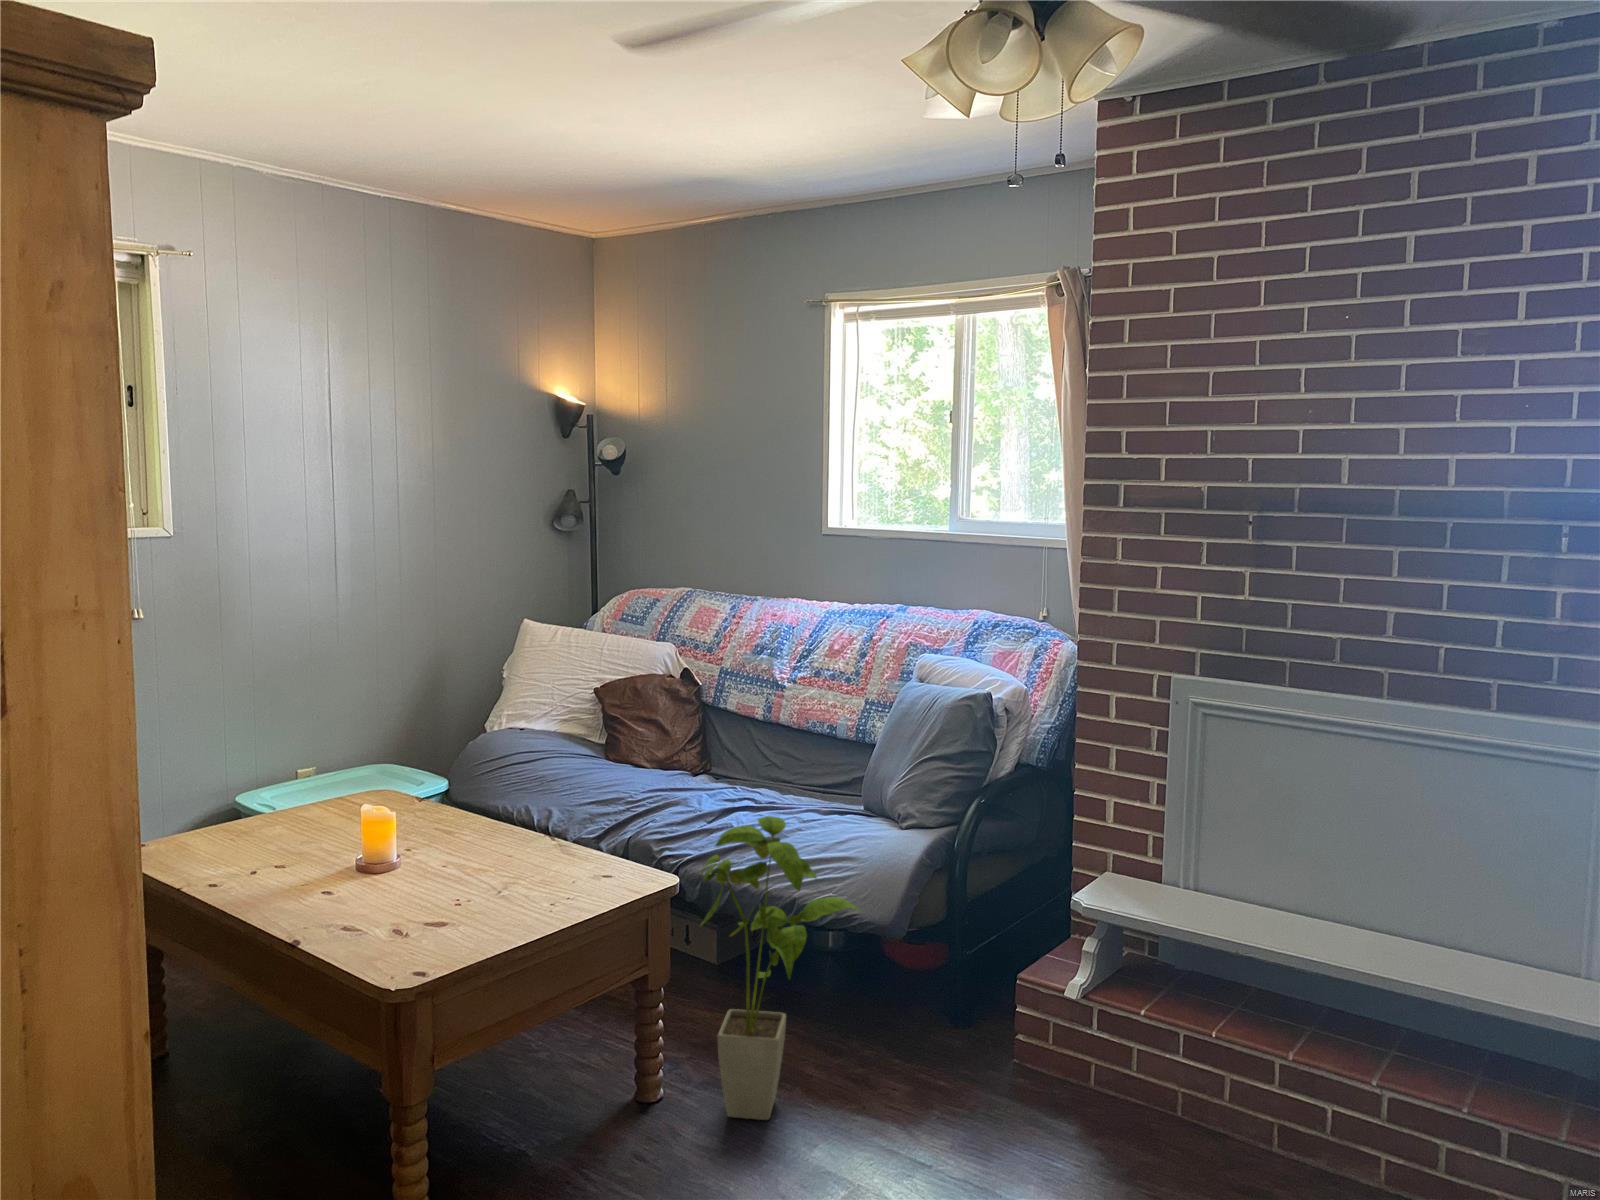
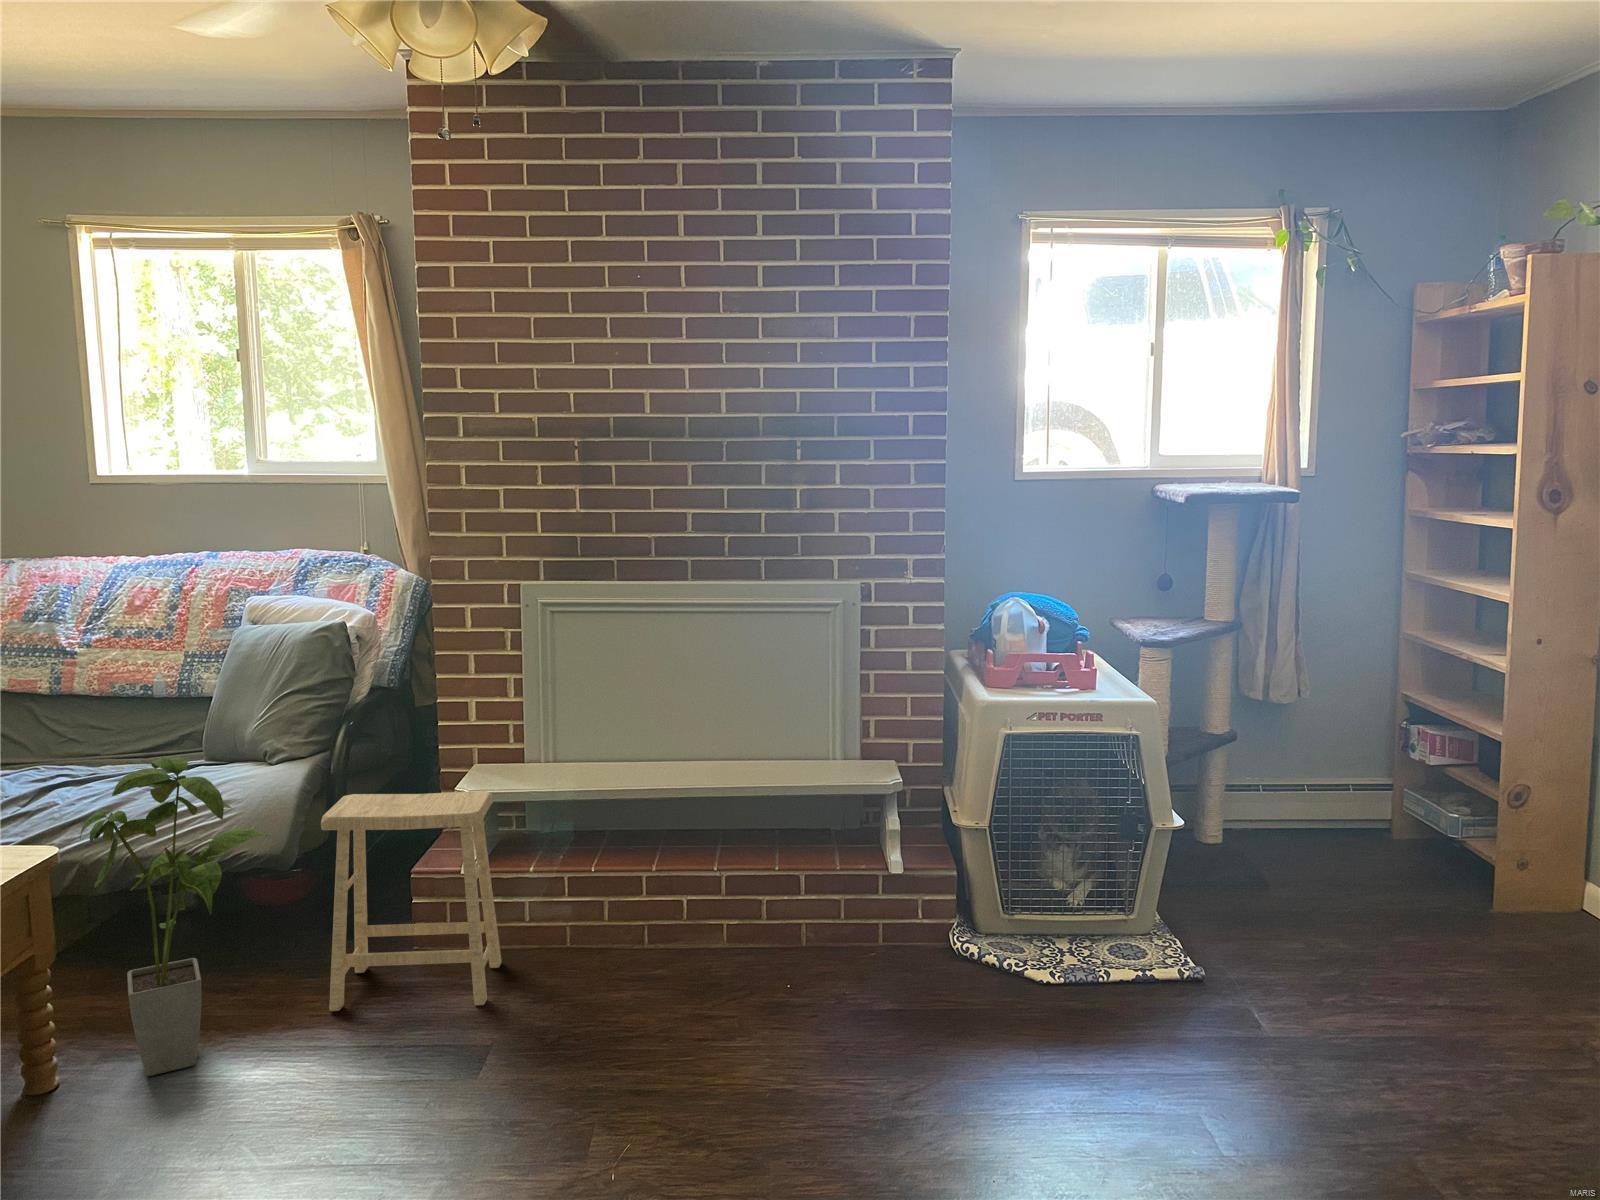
footstool: none [902,882,1096,1157] -> present [321,791,502,1011]

